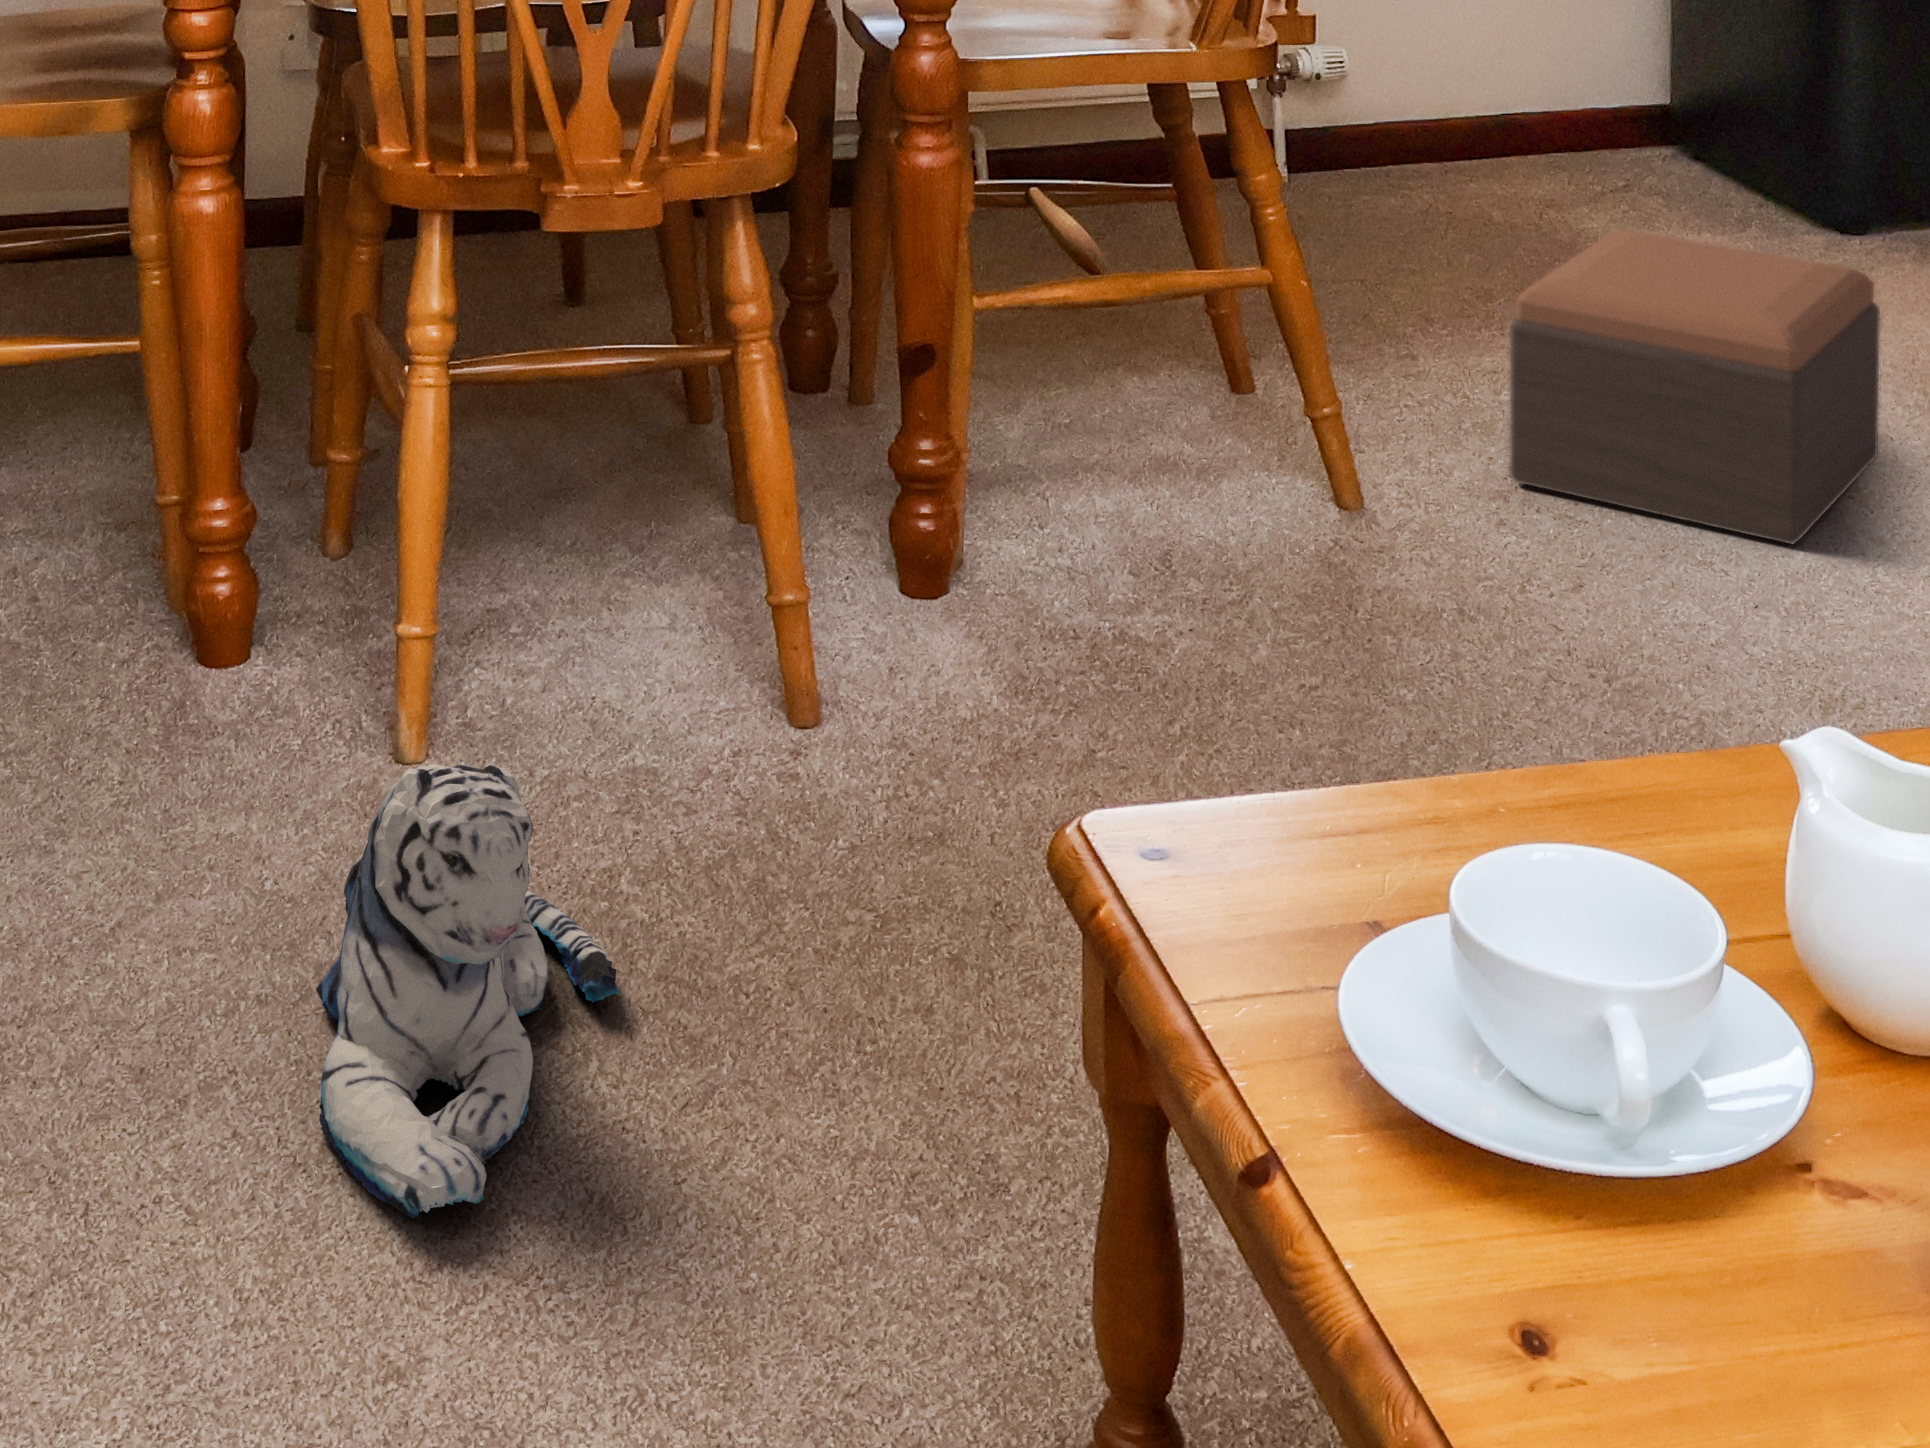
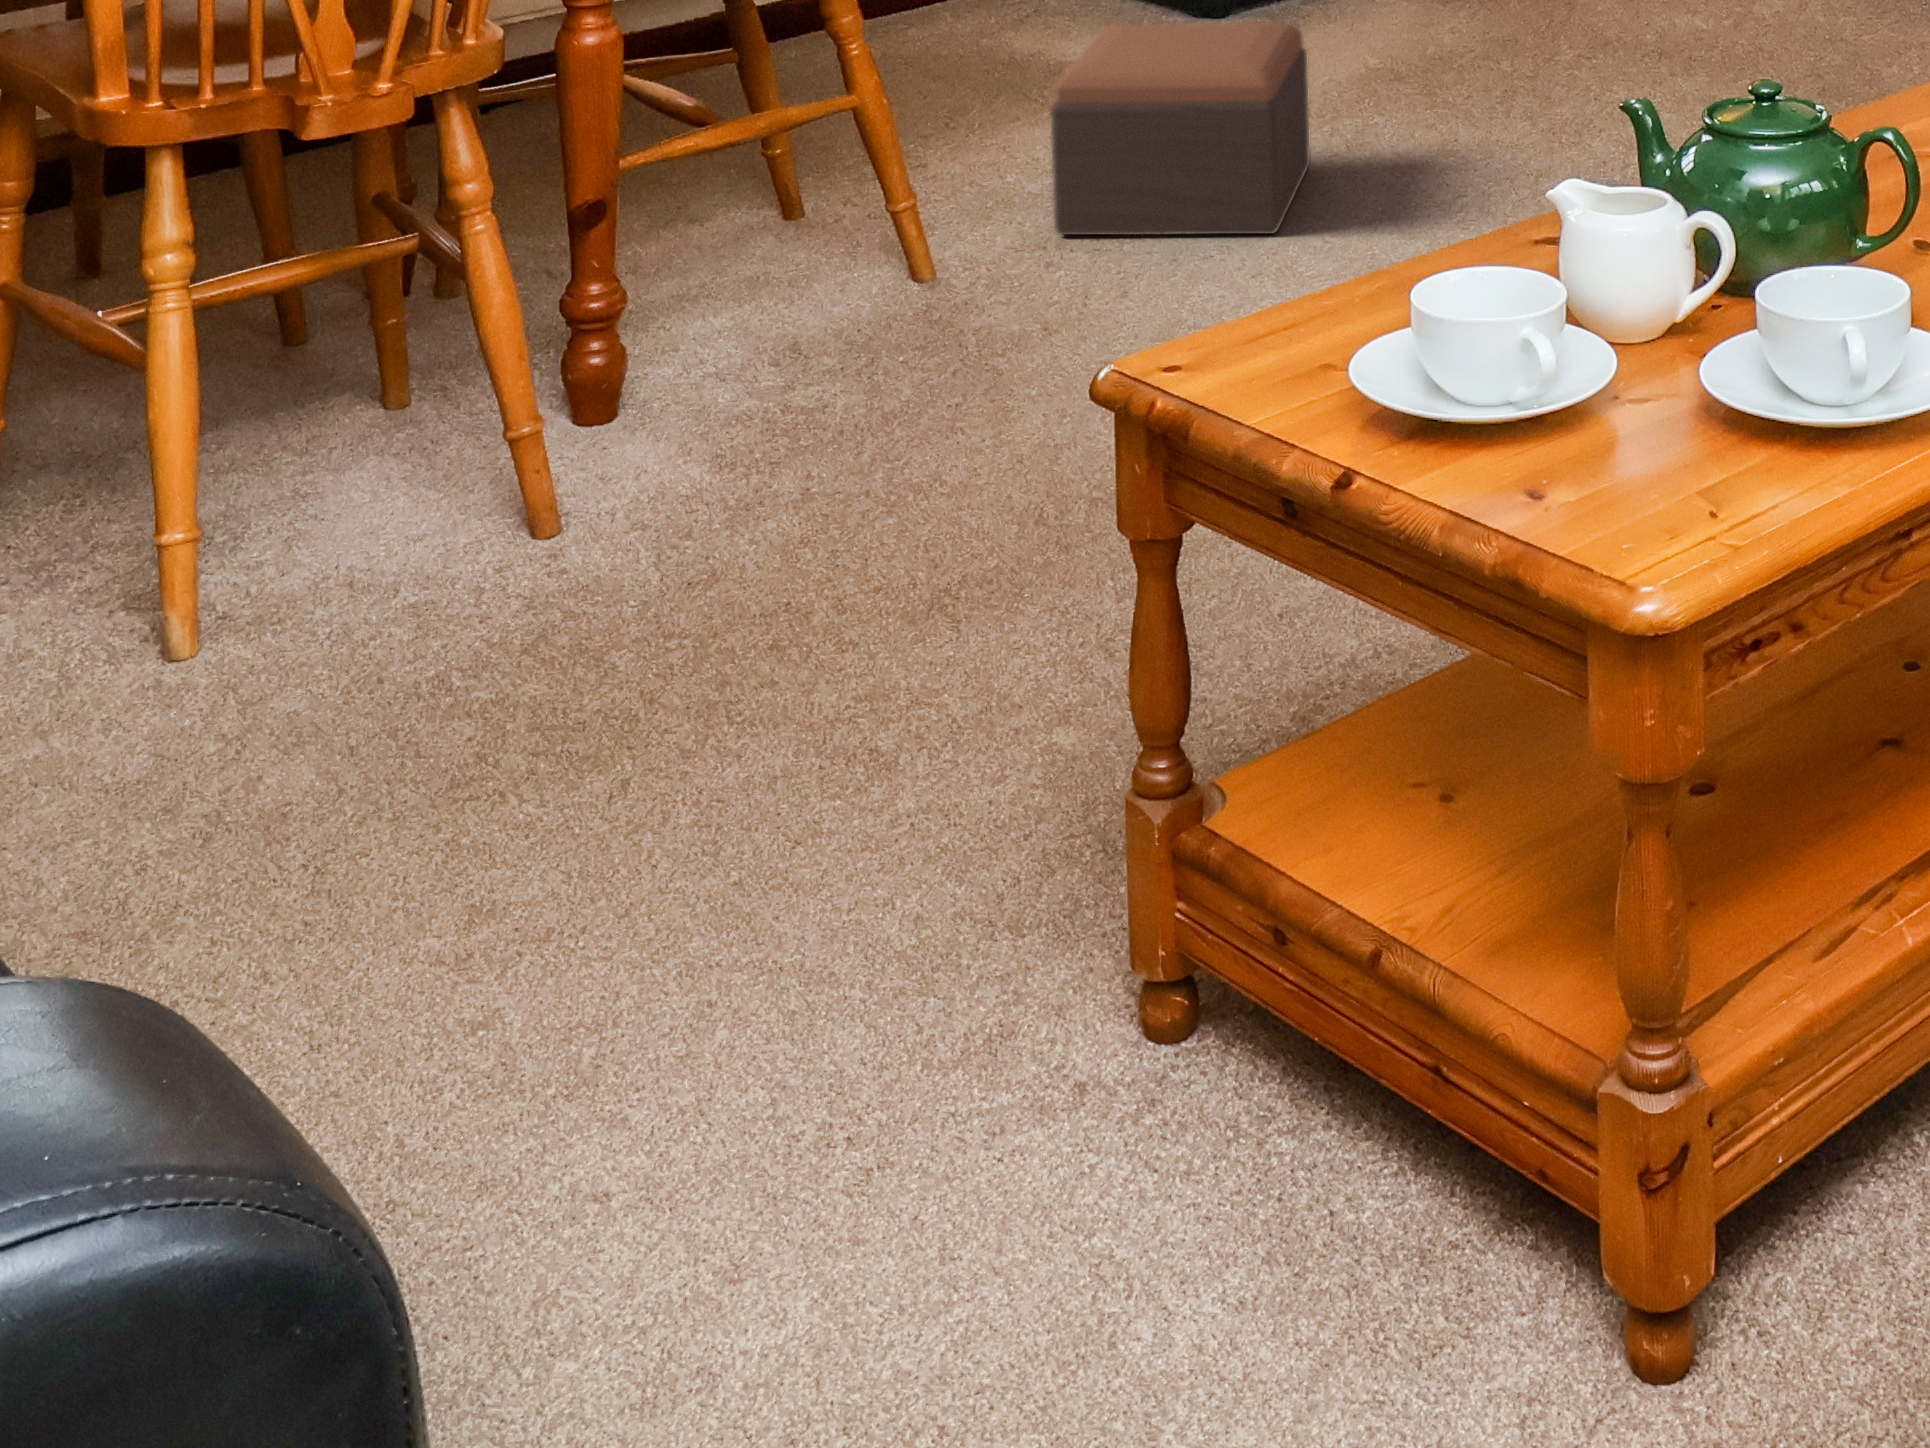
plush toy: present [316,764,619,1218] -> none [221,570,514,943]

